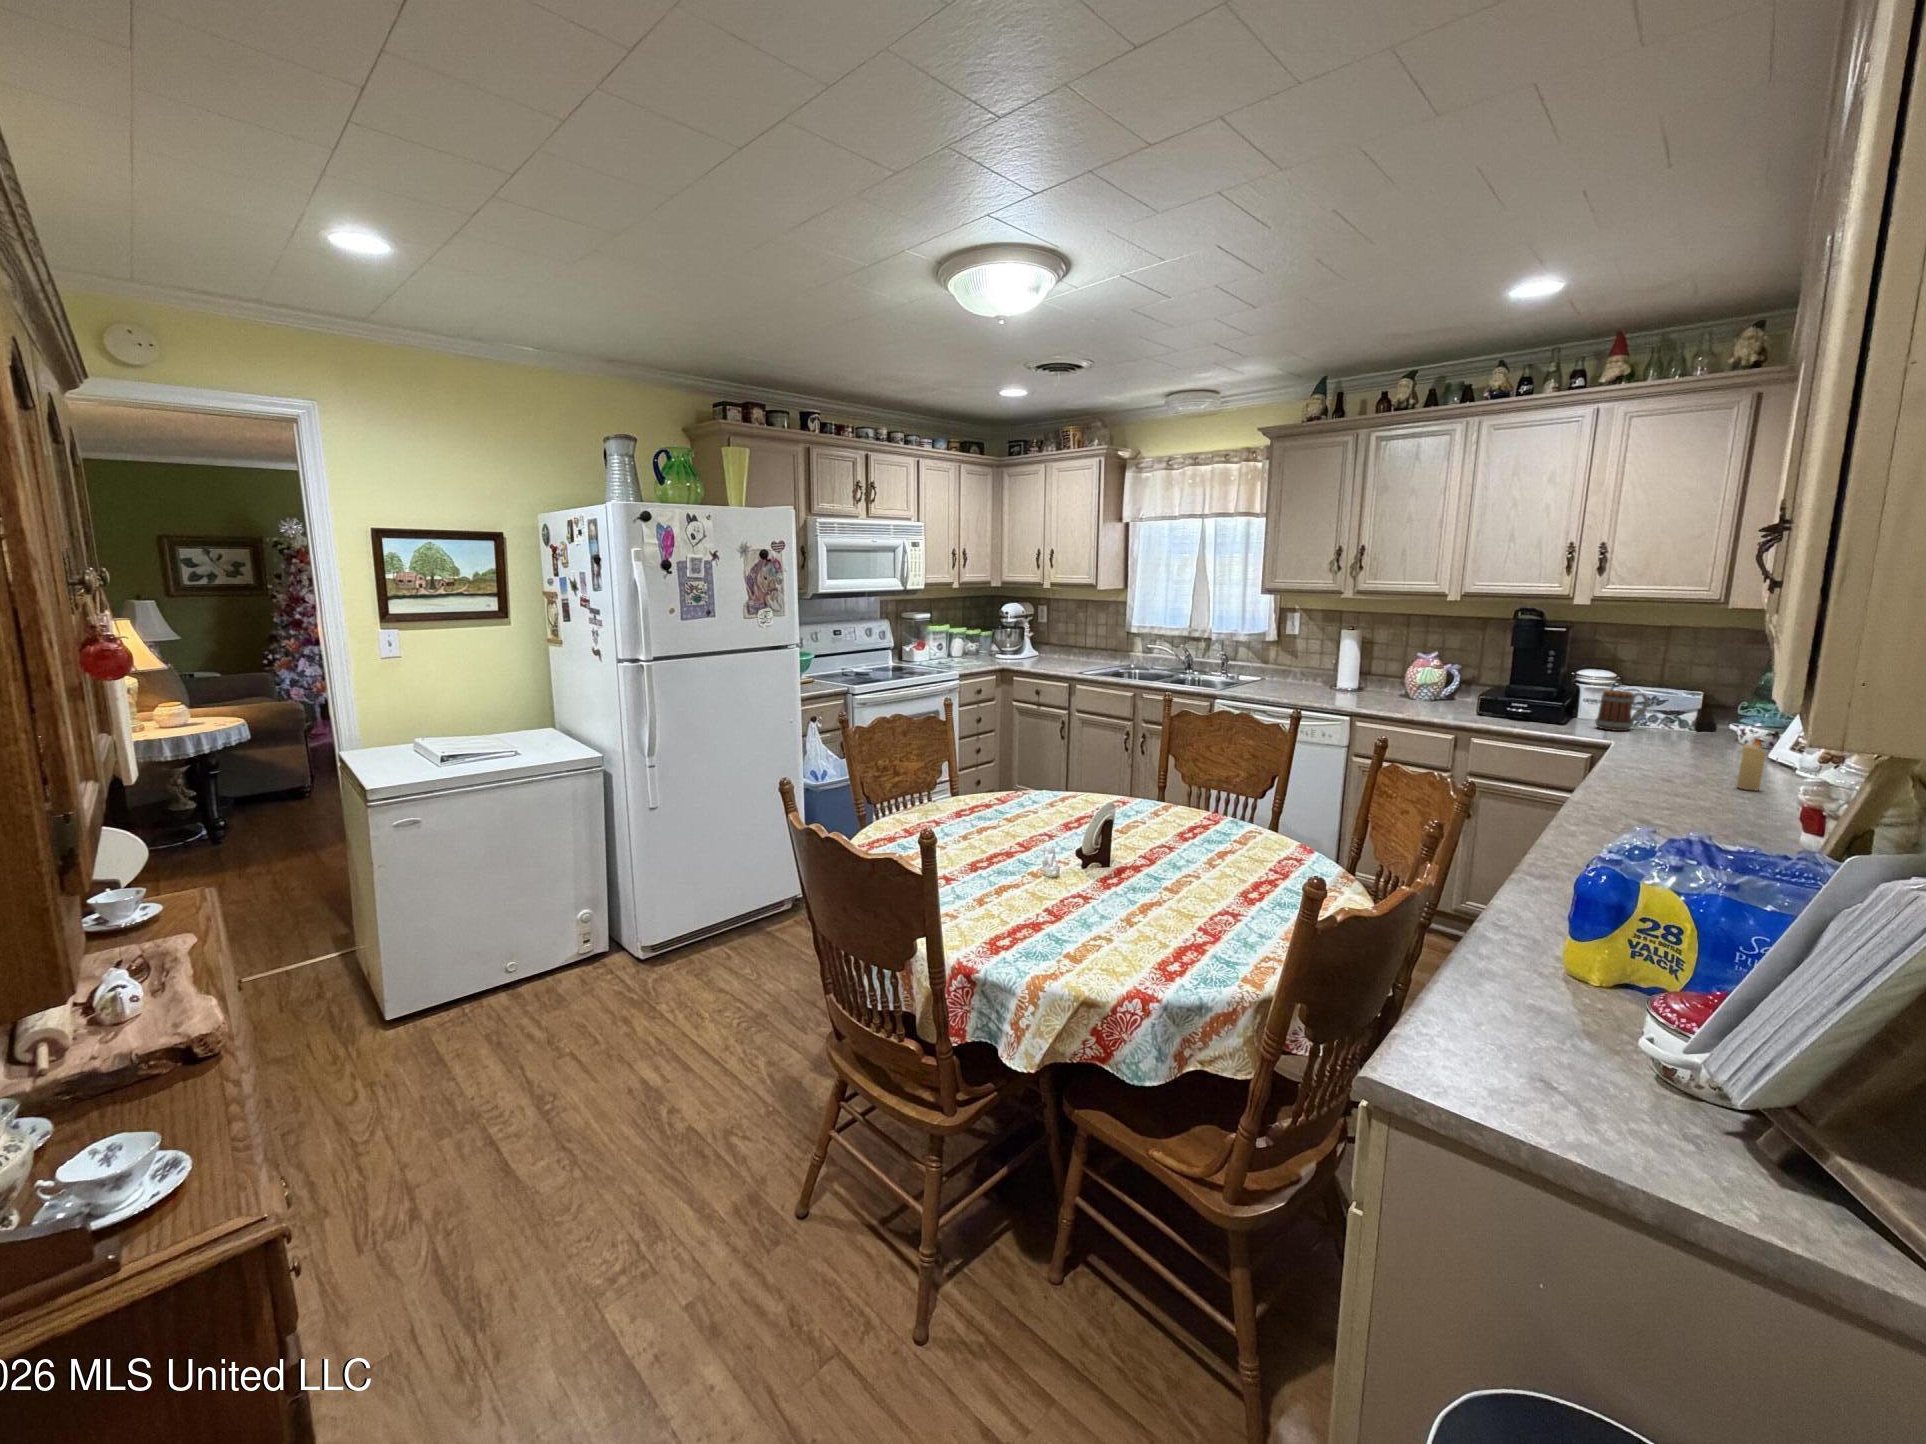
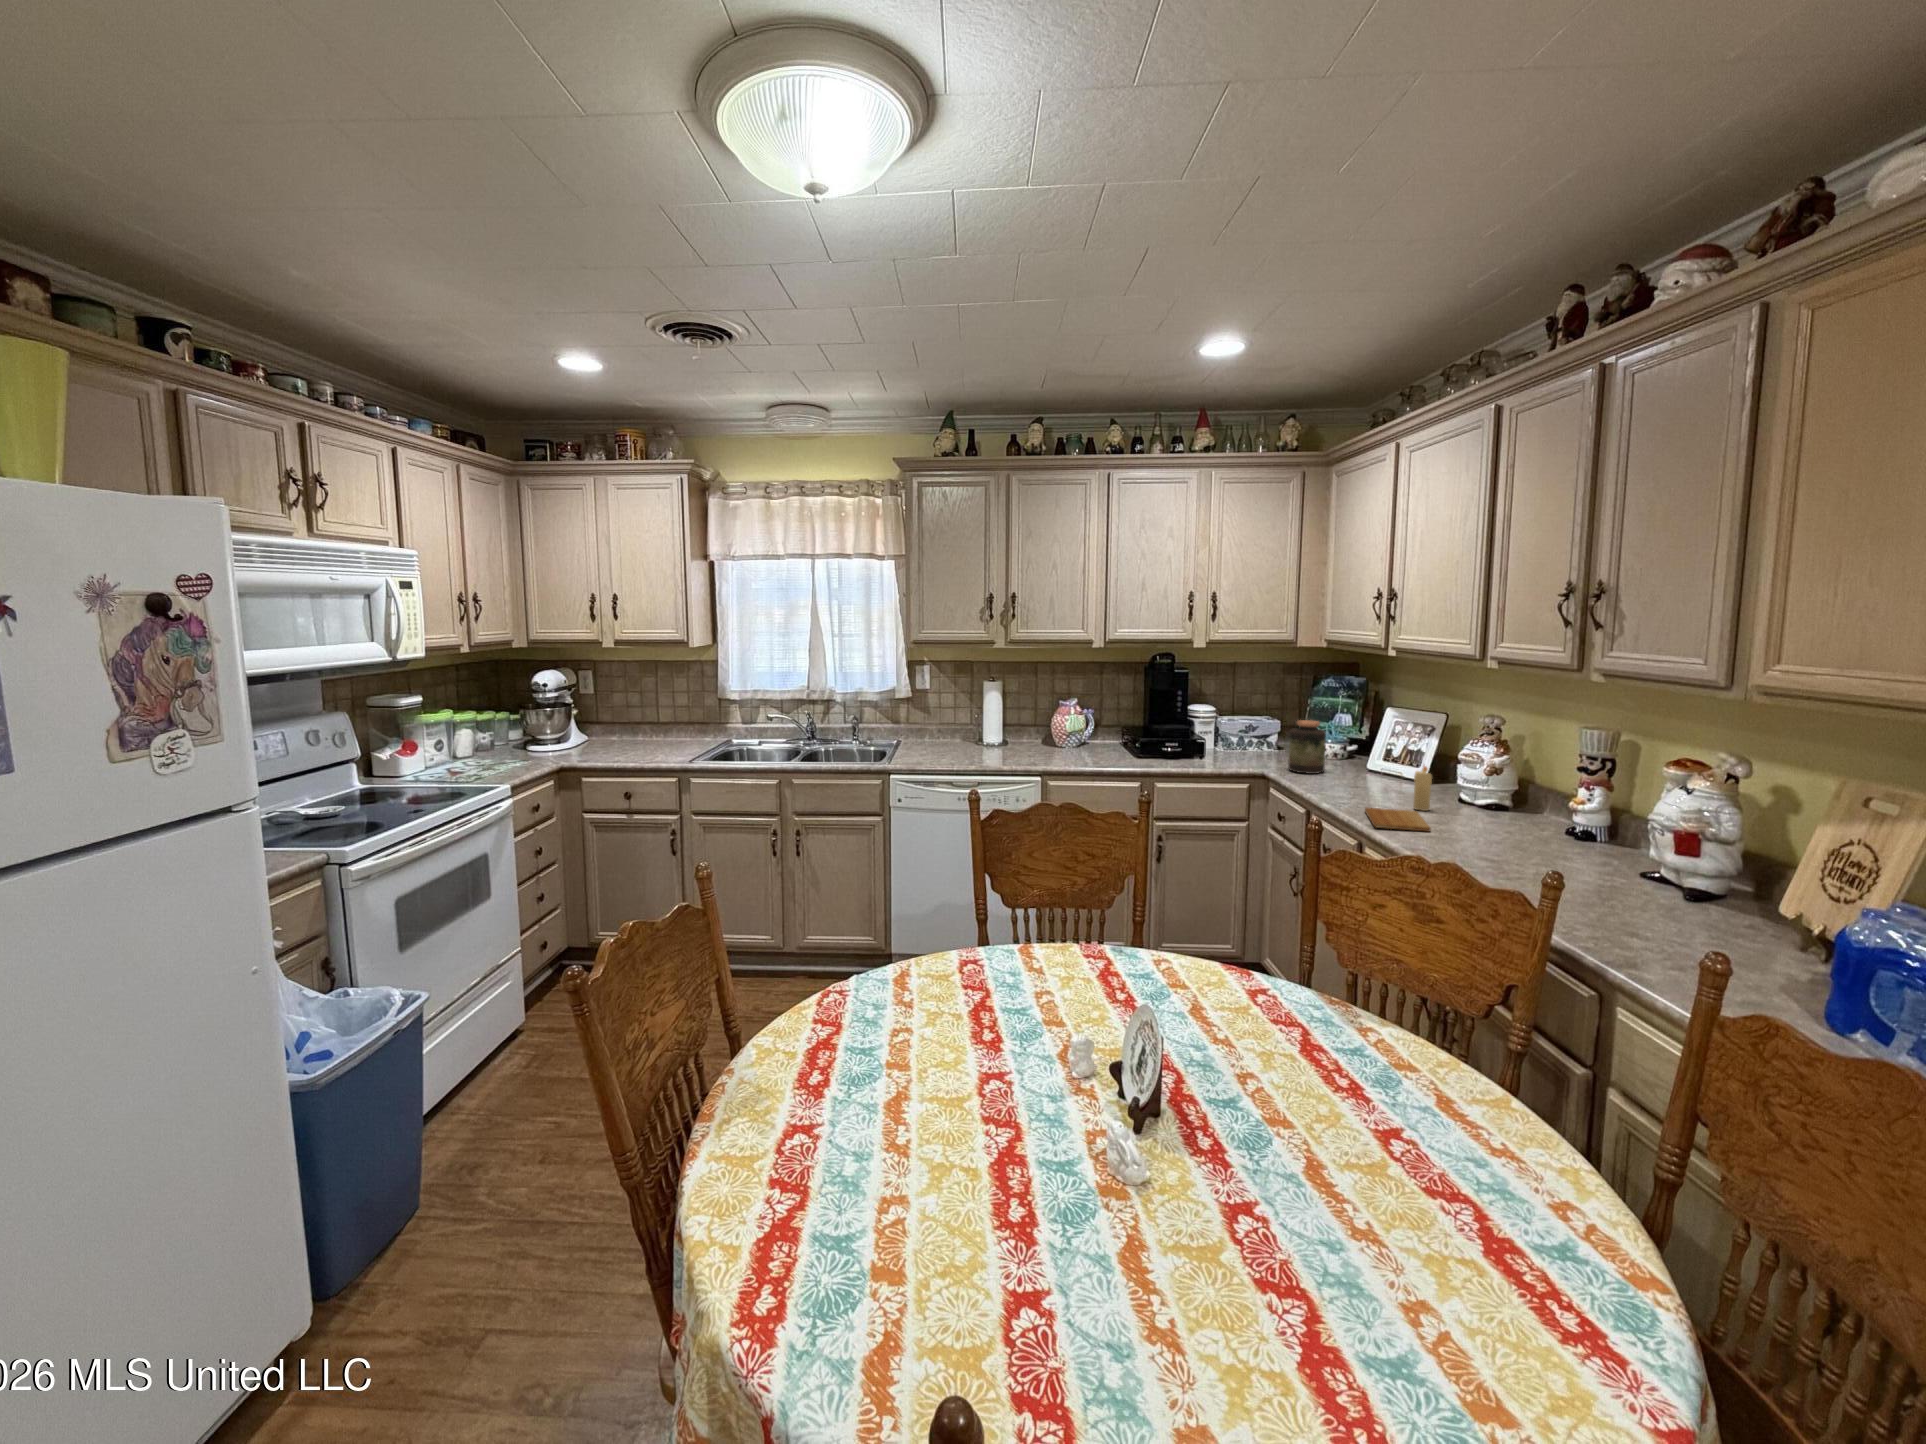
jar: none [1667,689,1726,750] -> present [1288,720,1326,774]
mug: present [1595,690,1648,731] -> none [1216,725,1248,762]
cutting board: none [1628,775,1727,802] -> present [1365,808,1430,832]

